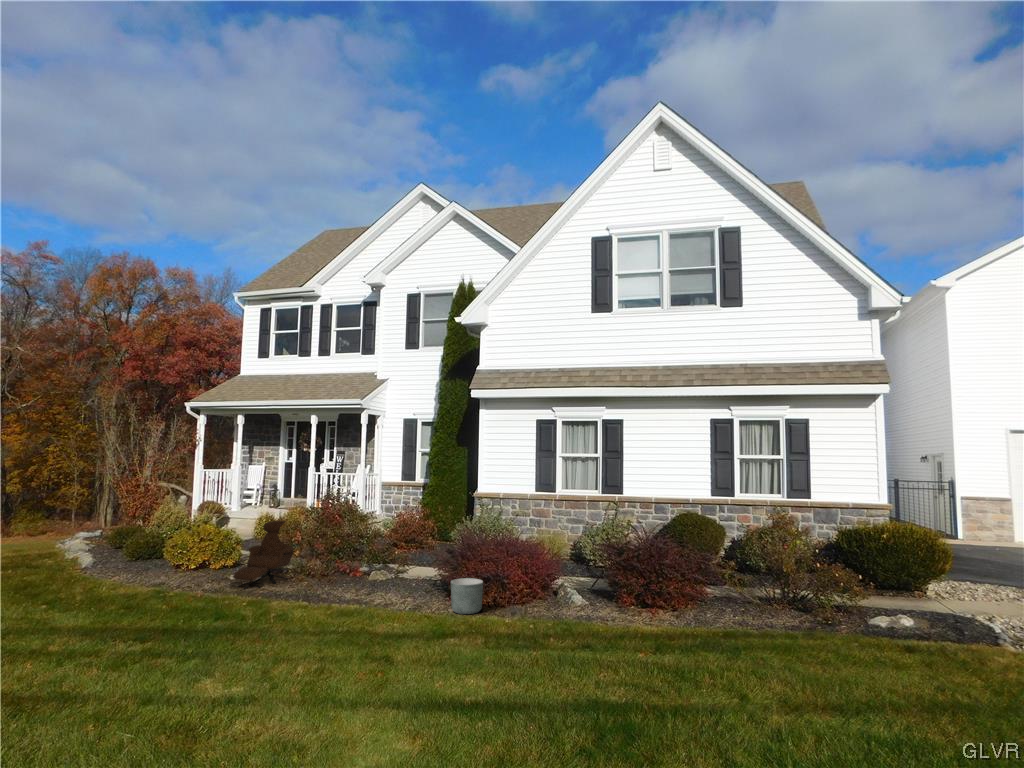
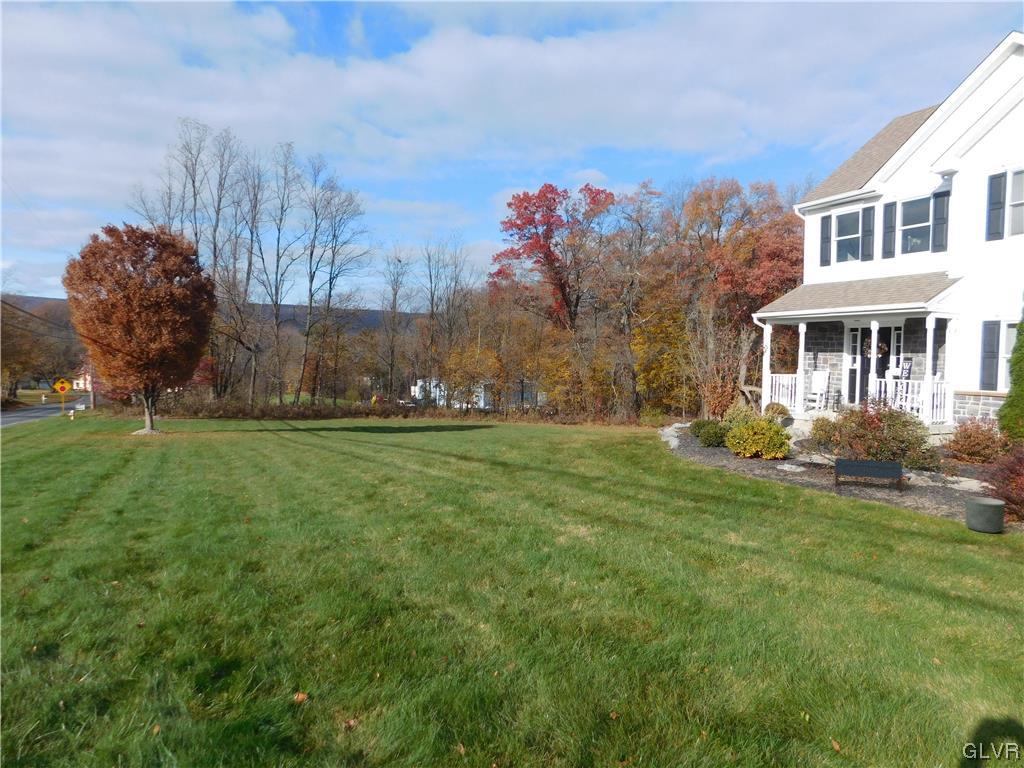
lounge chair: present [233,521,294,589] -> none [773,424,831,479]
bench: none [306,553,374,591] -> present [835,458,903,493]

